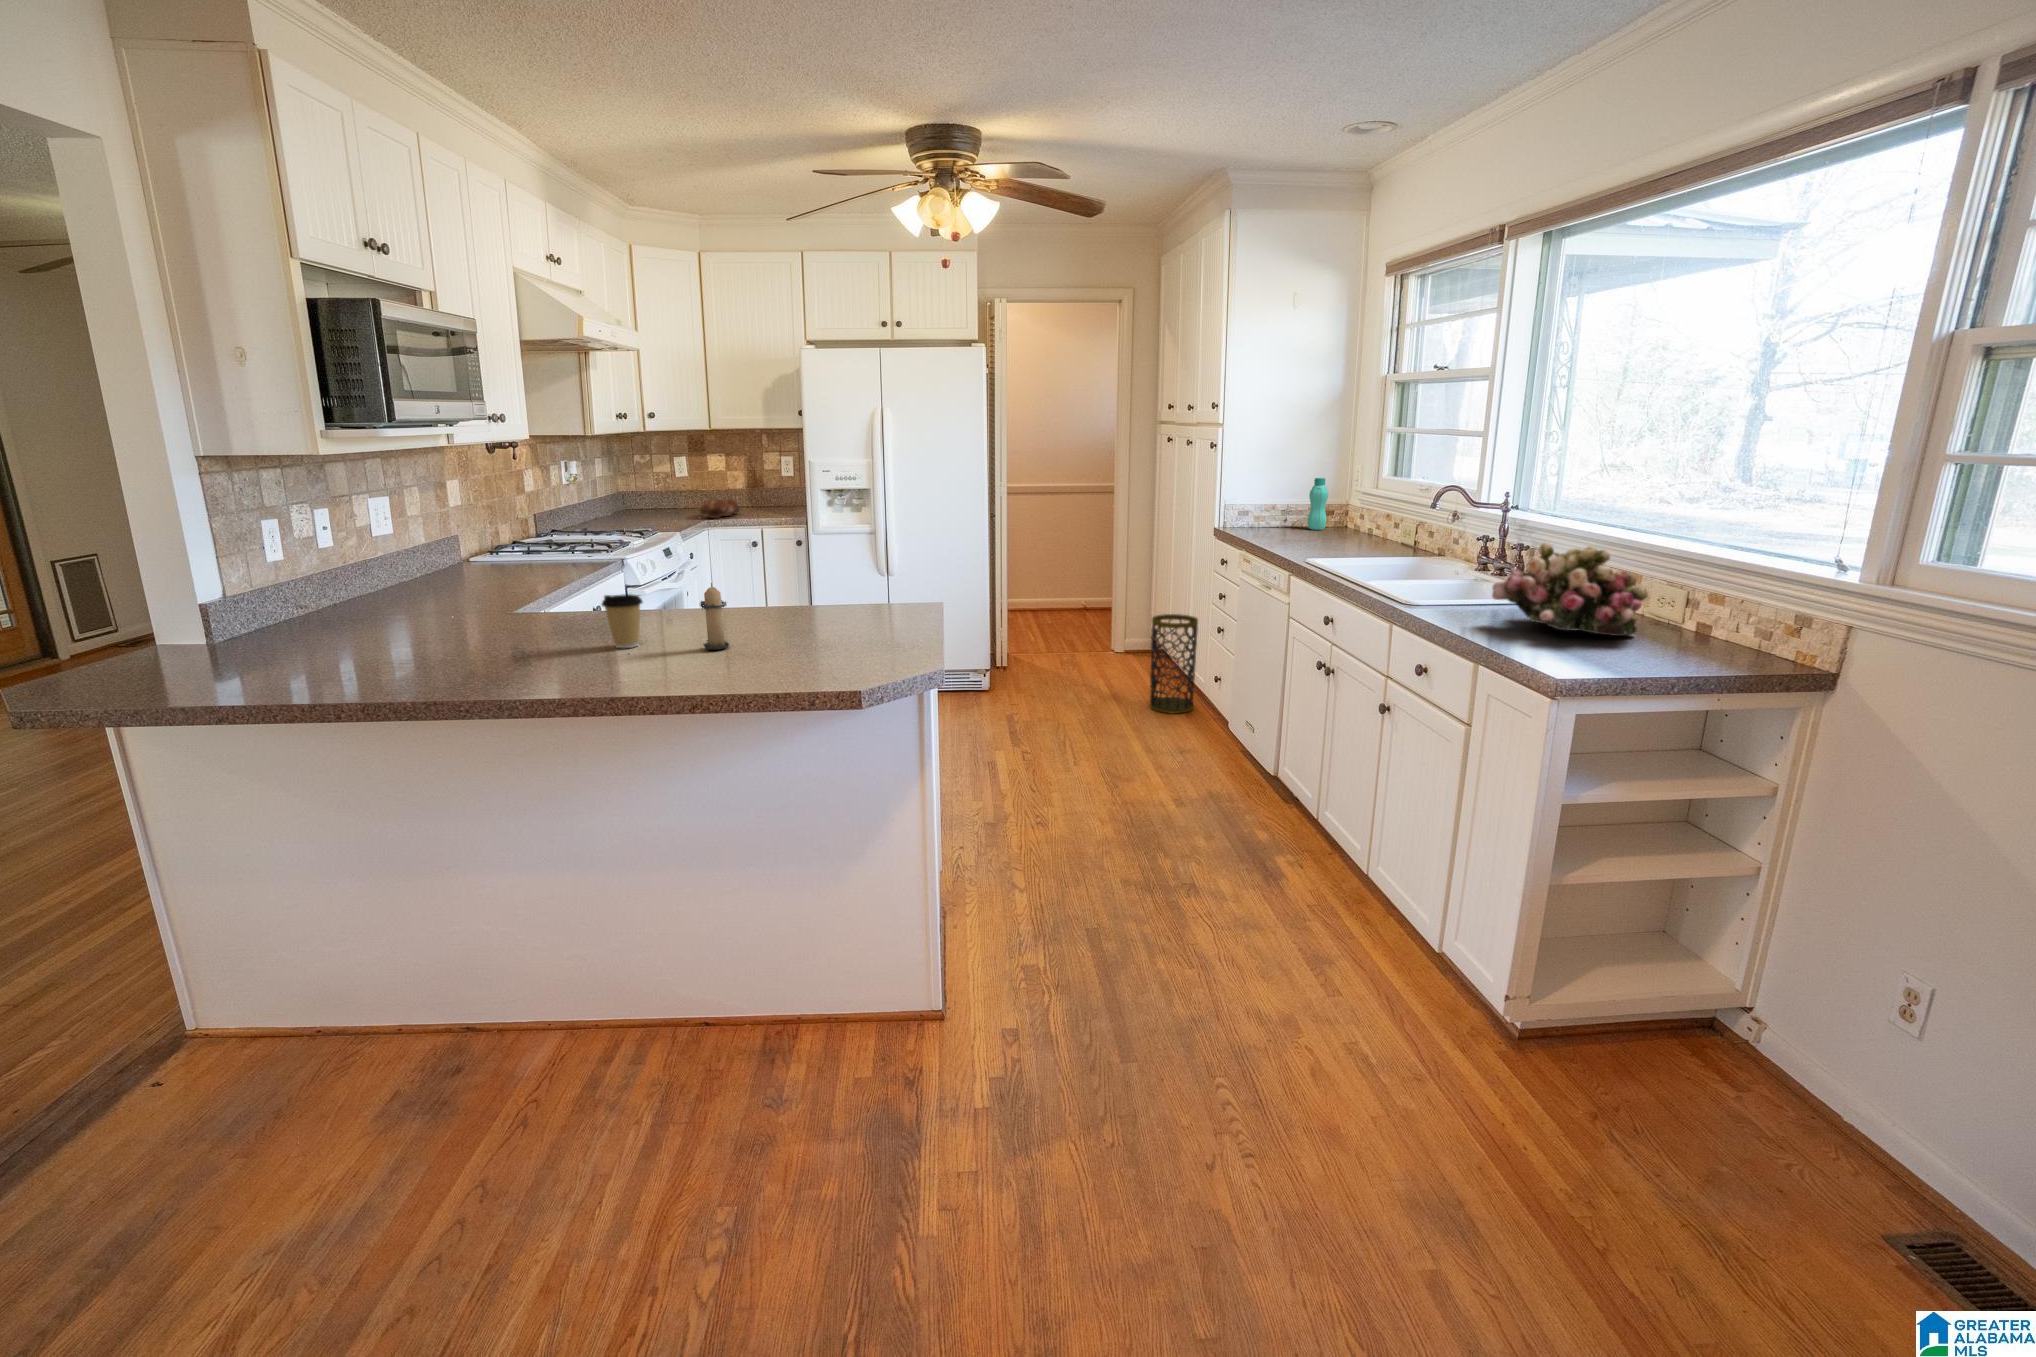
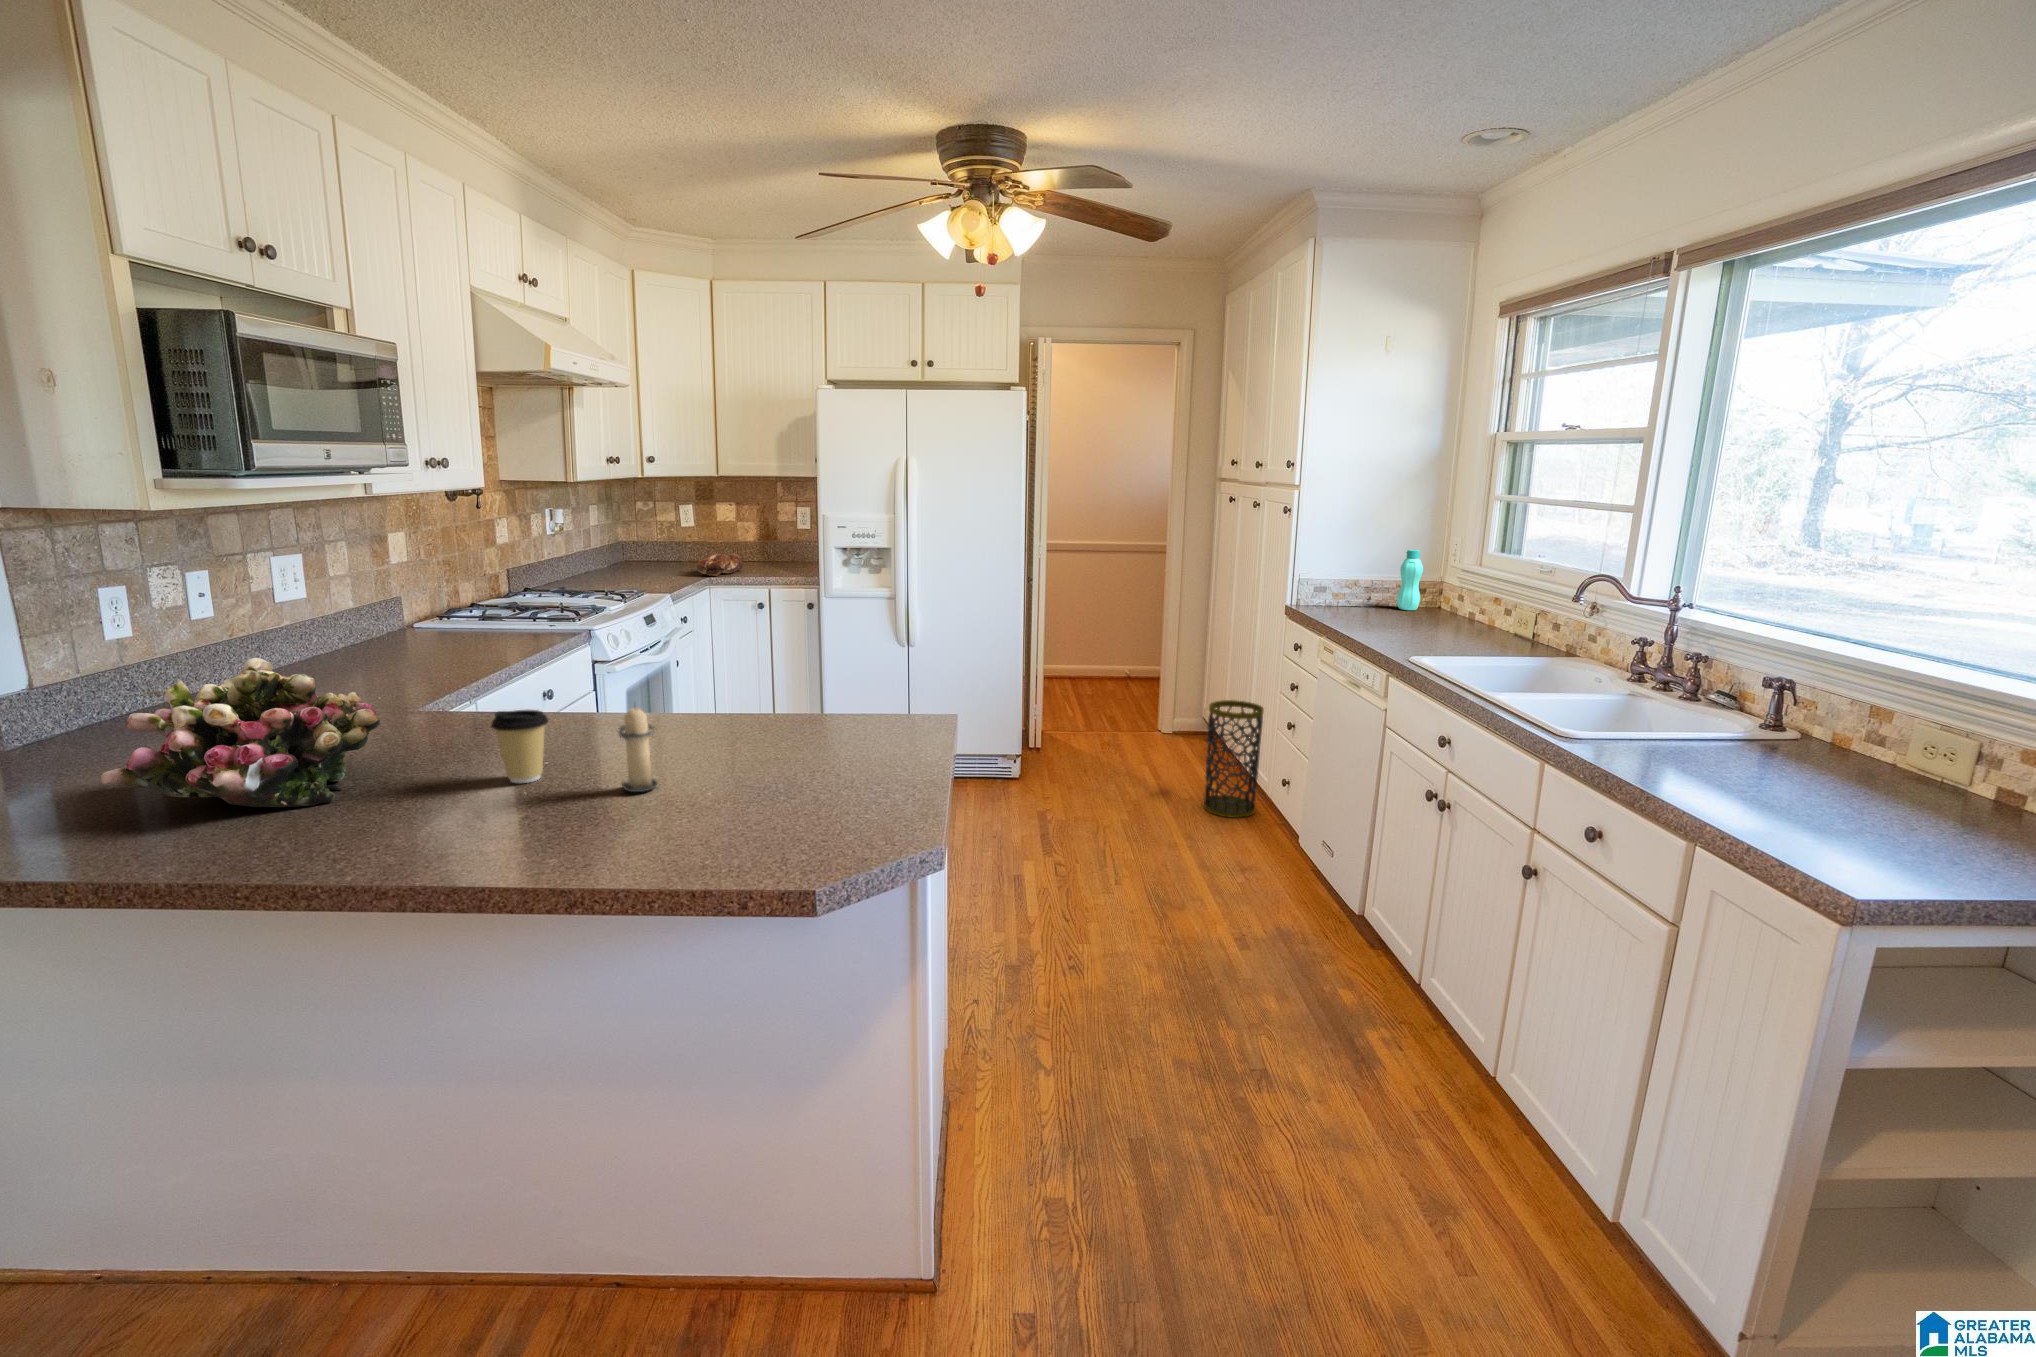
flower arrangement: present [1492,542,1648,636] -> present [101,658,380,807]

